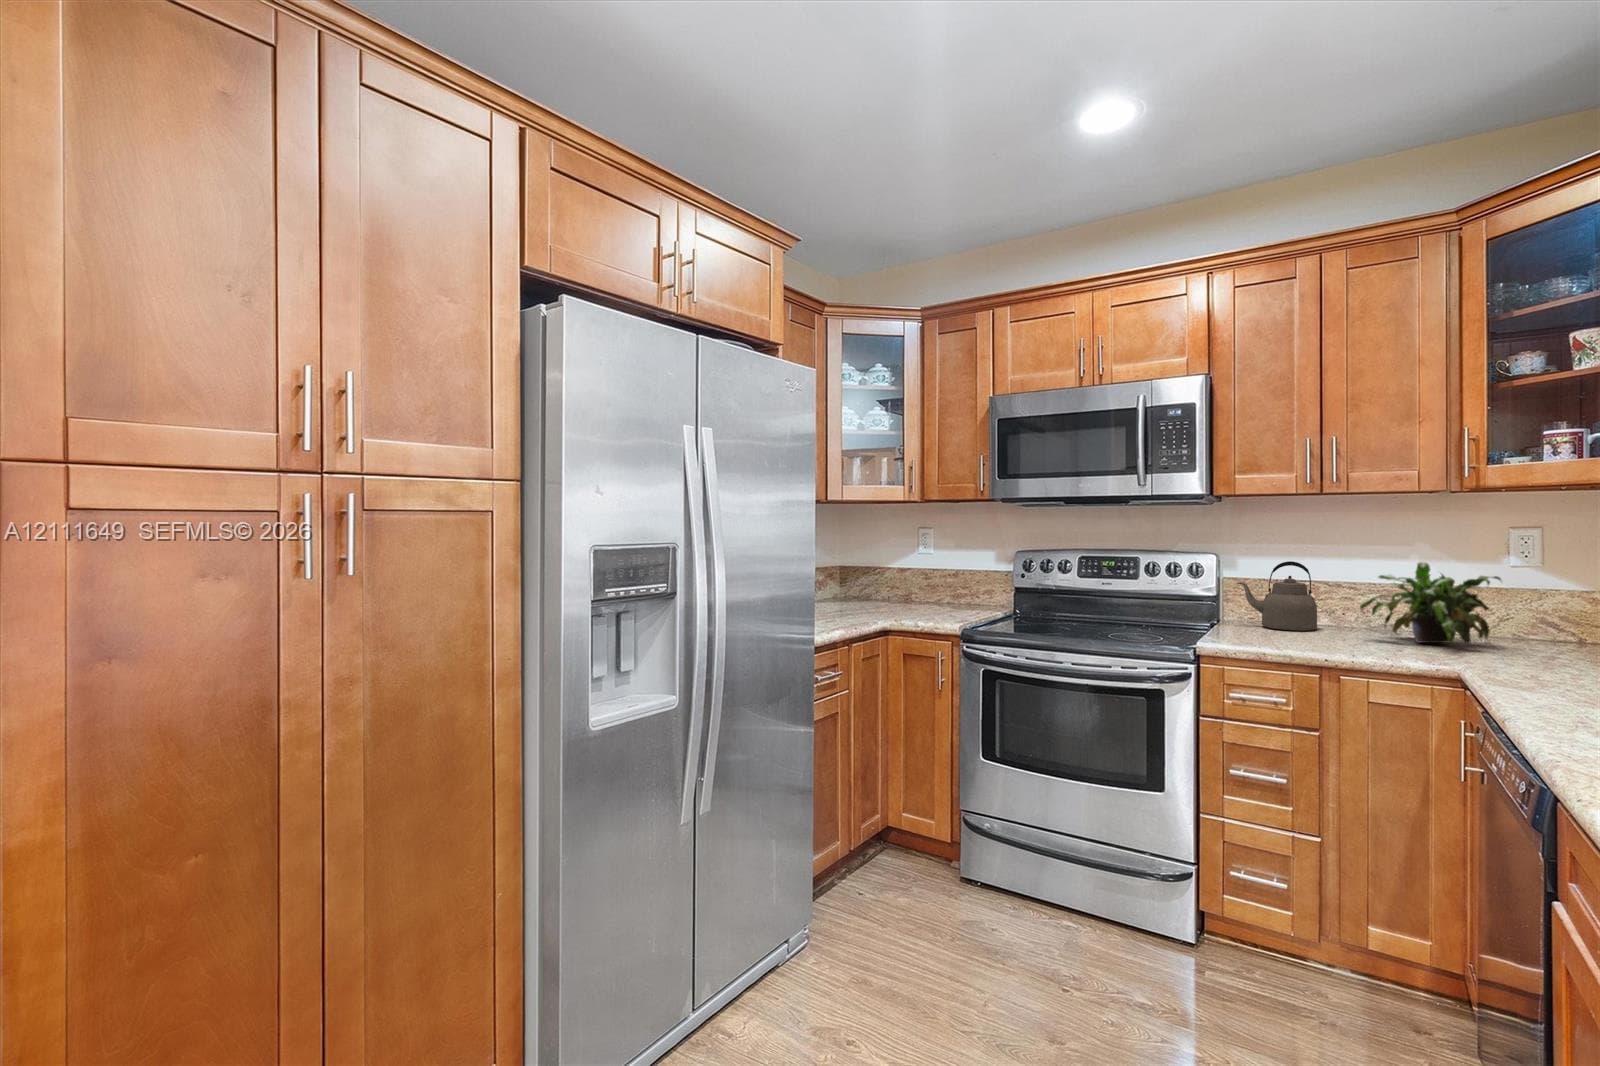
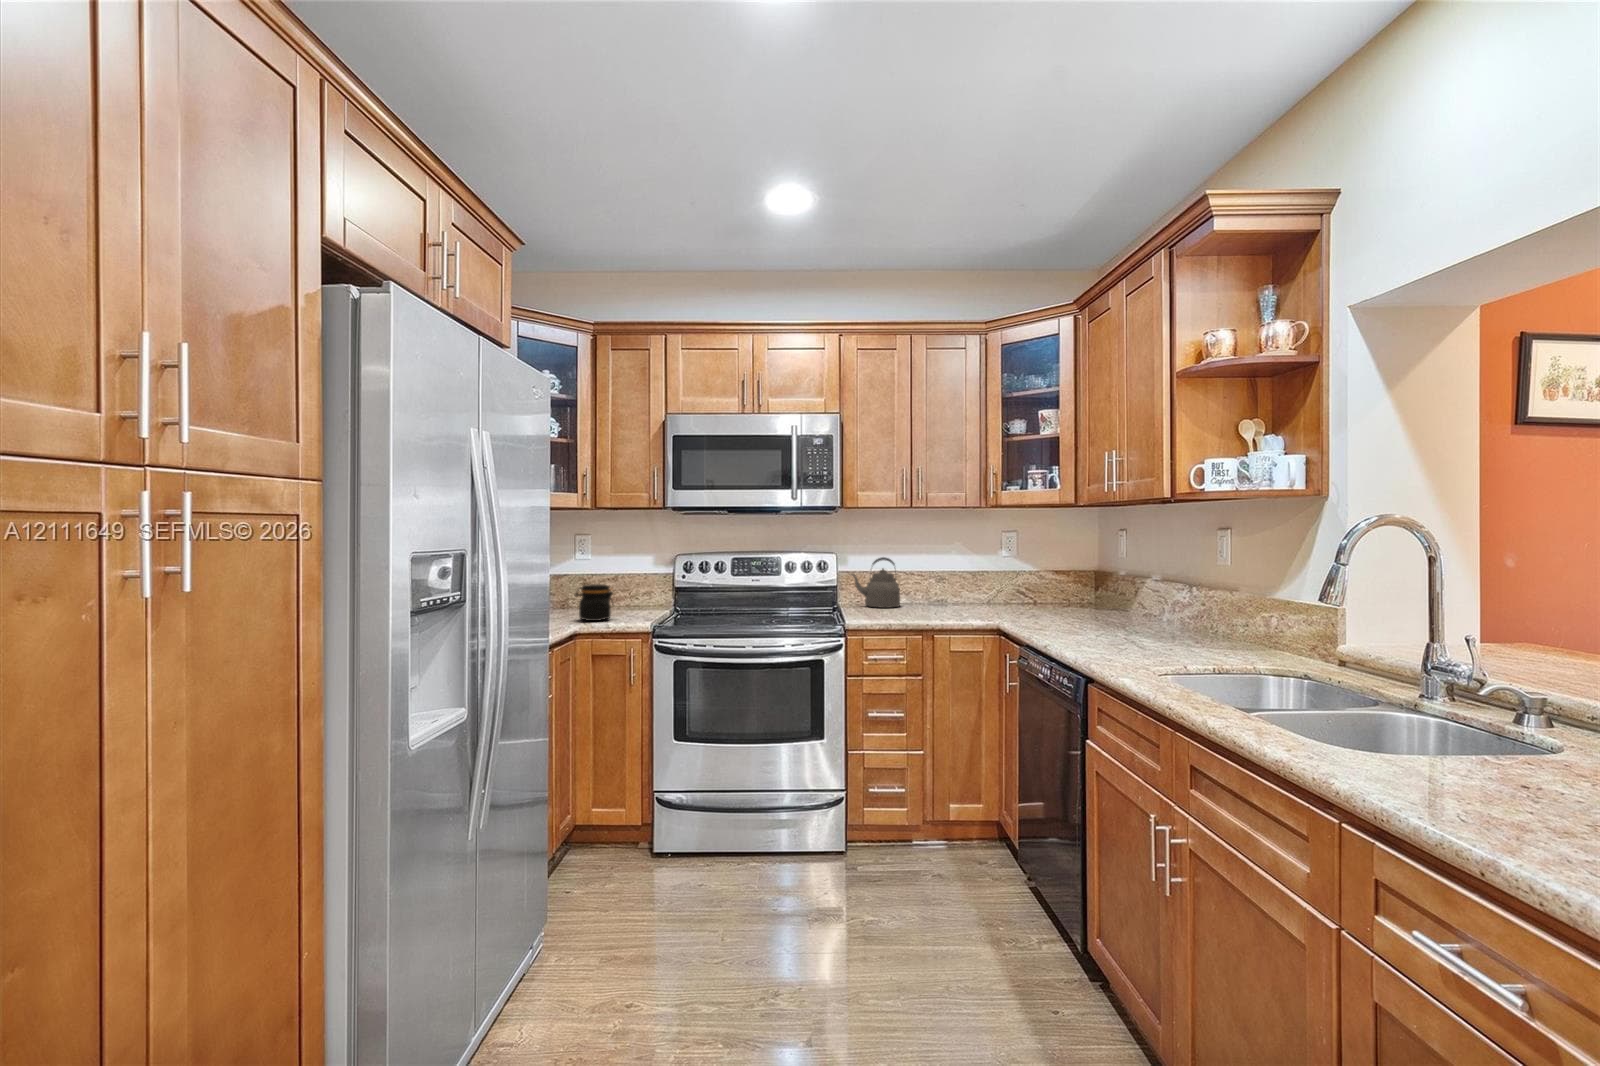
potted plant: present [1360,562,1501,644] -> none [931,555,1006,610]
jar: none [891,582,933,620] -> present [575,584,613,621]

